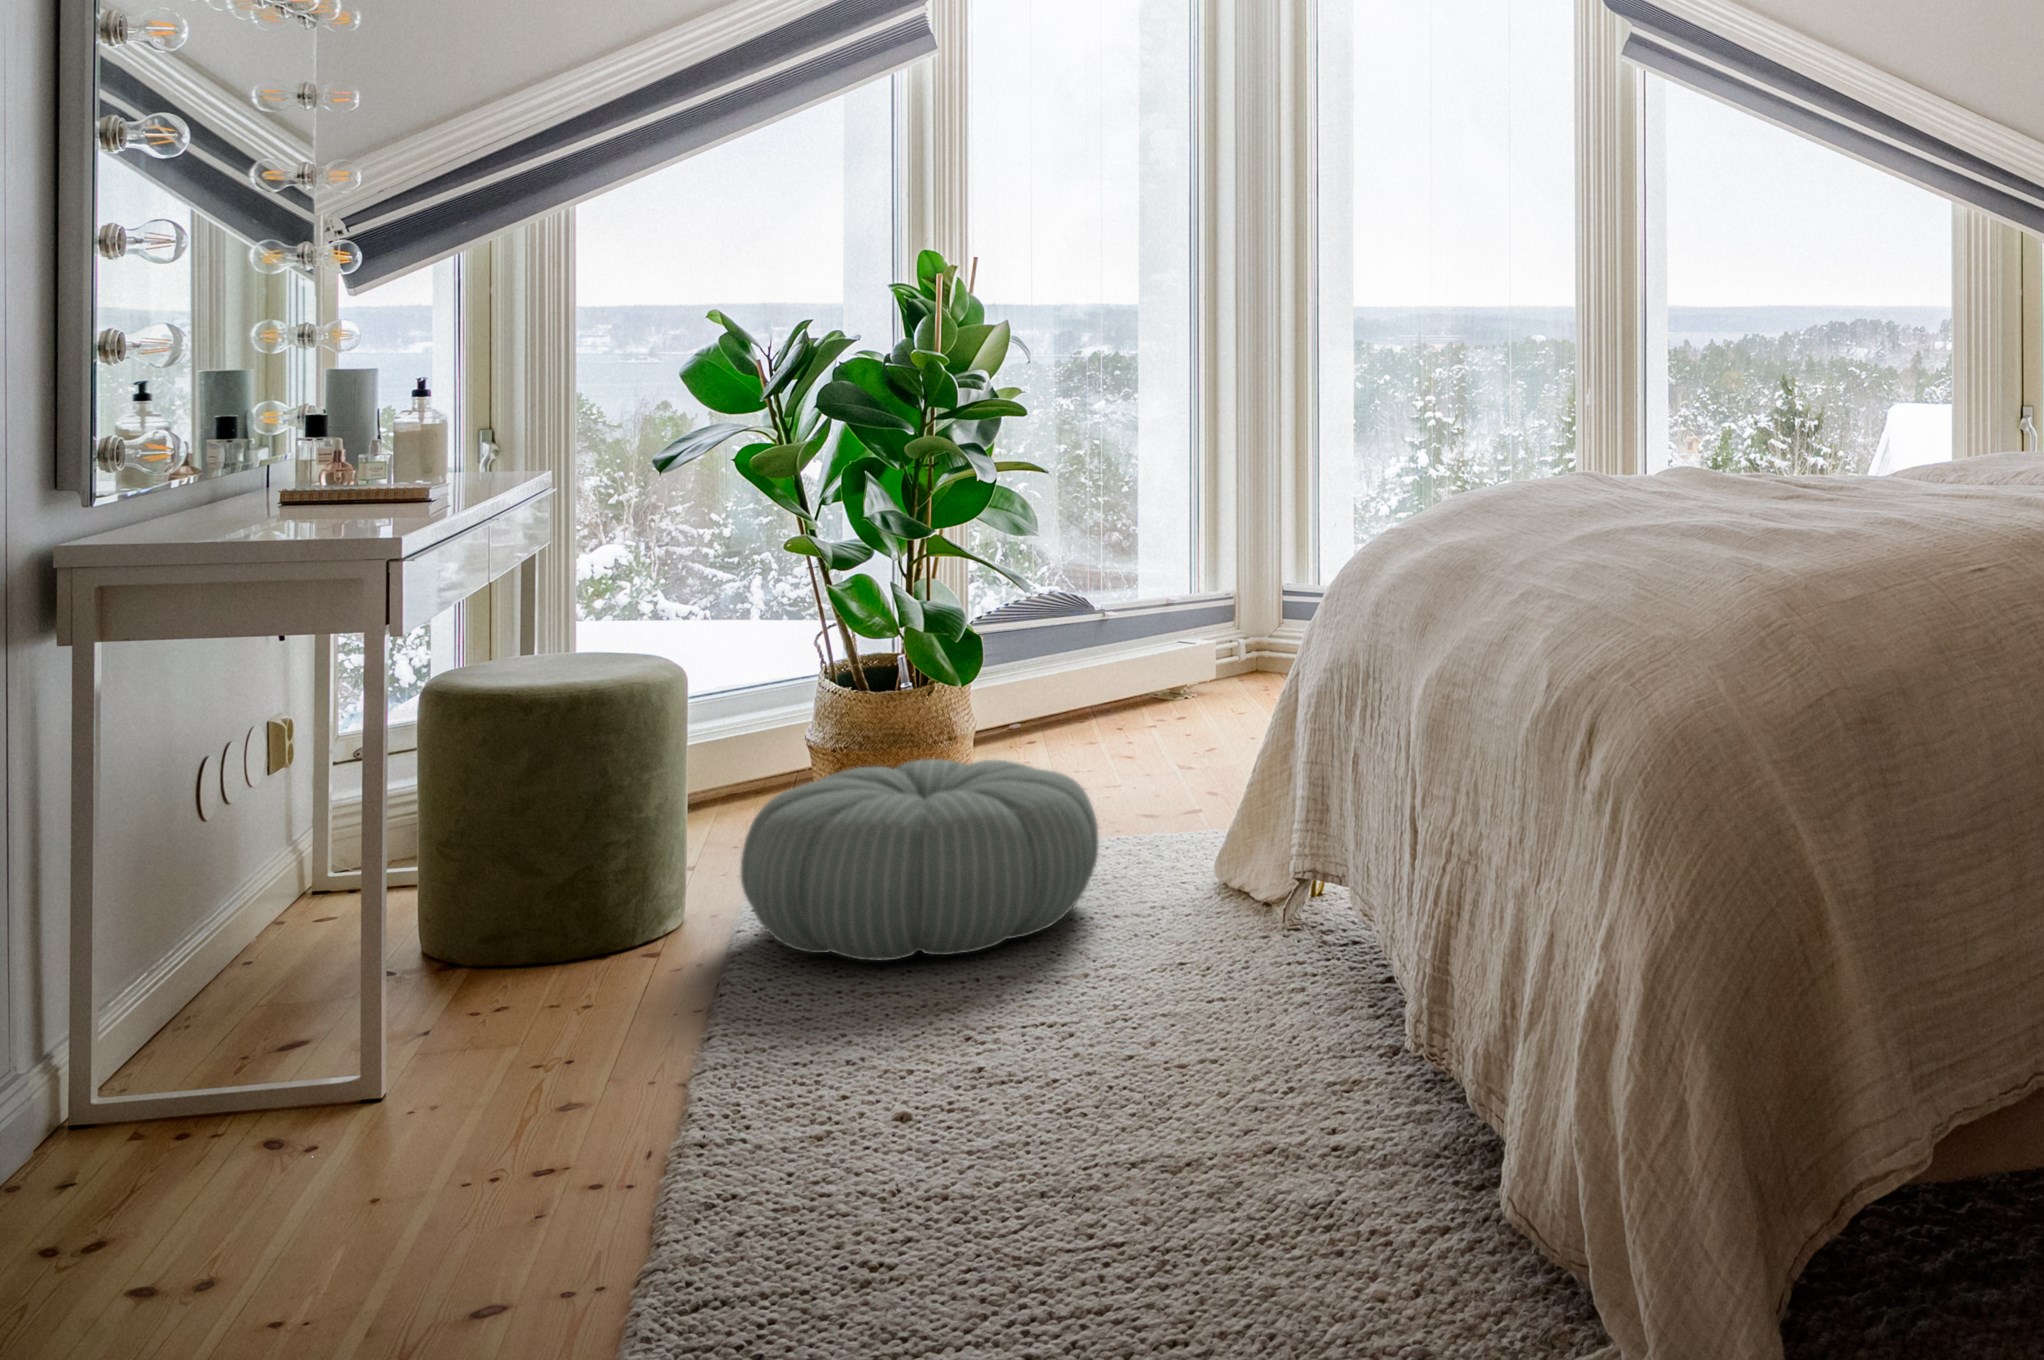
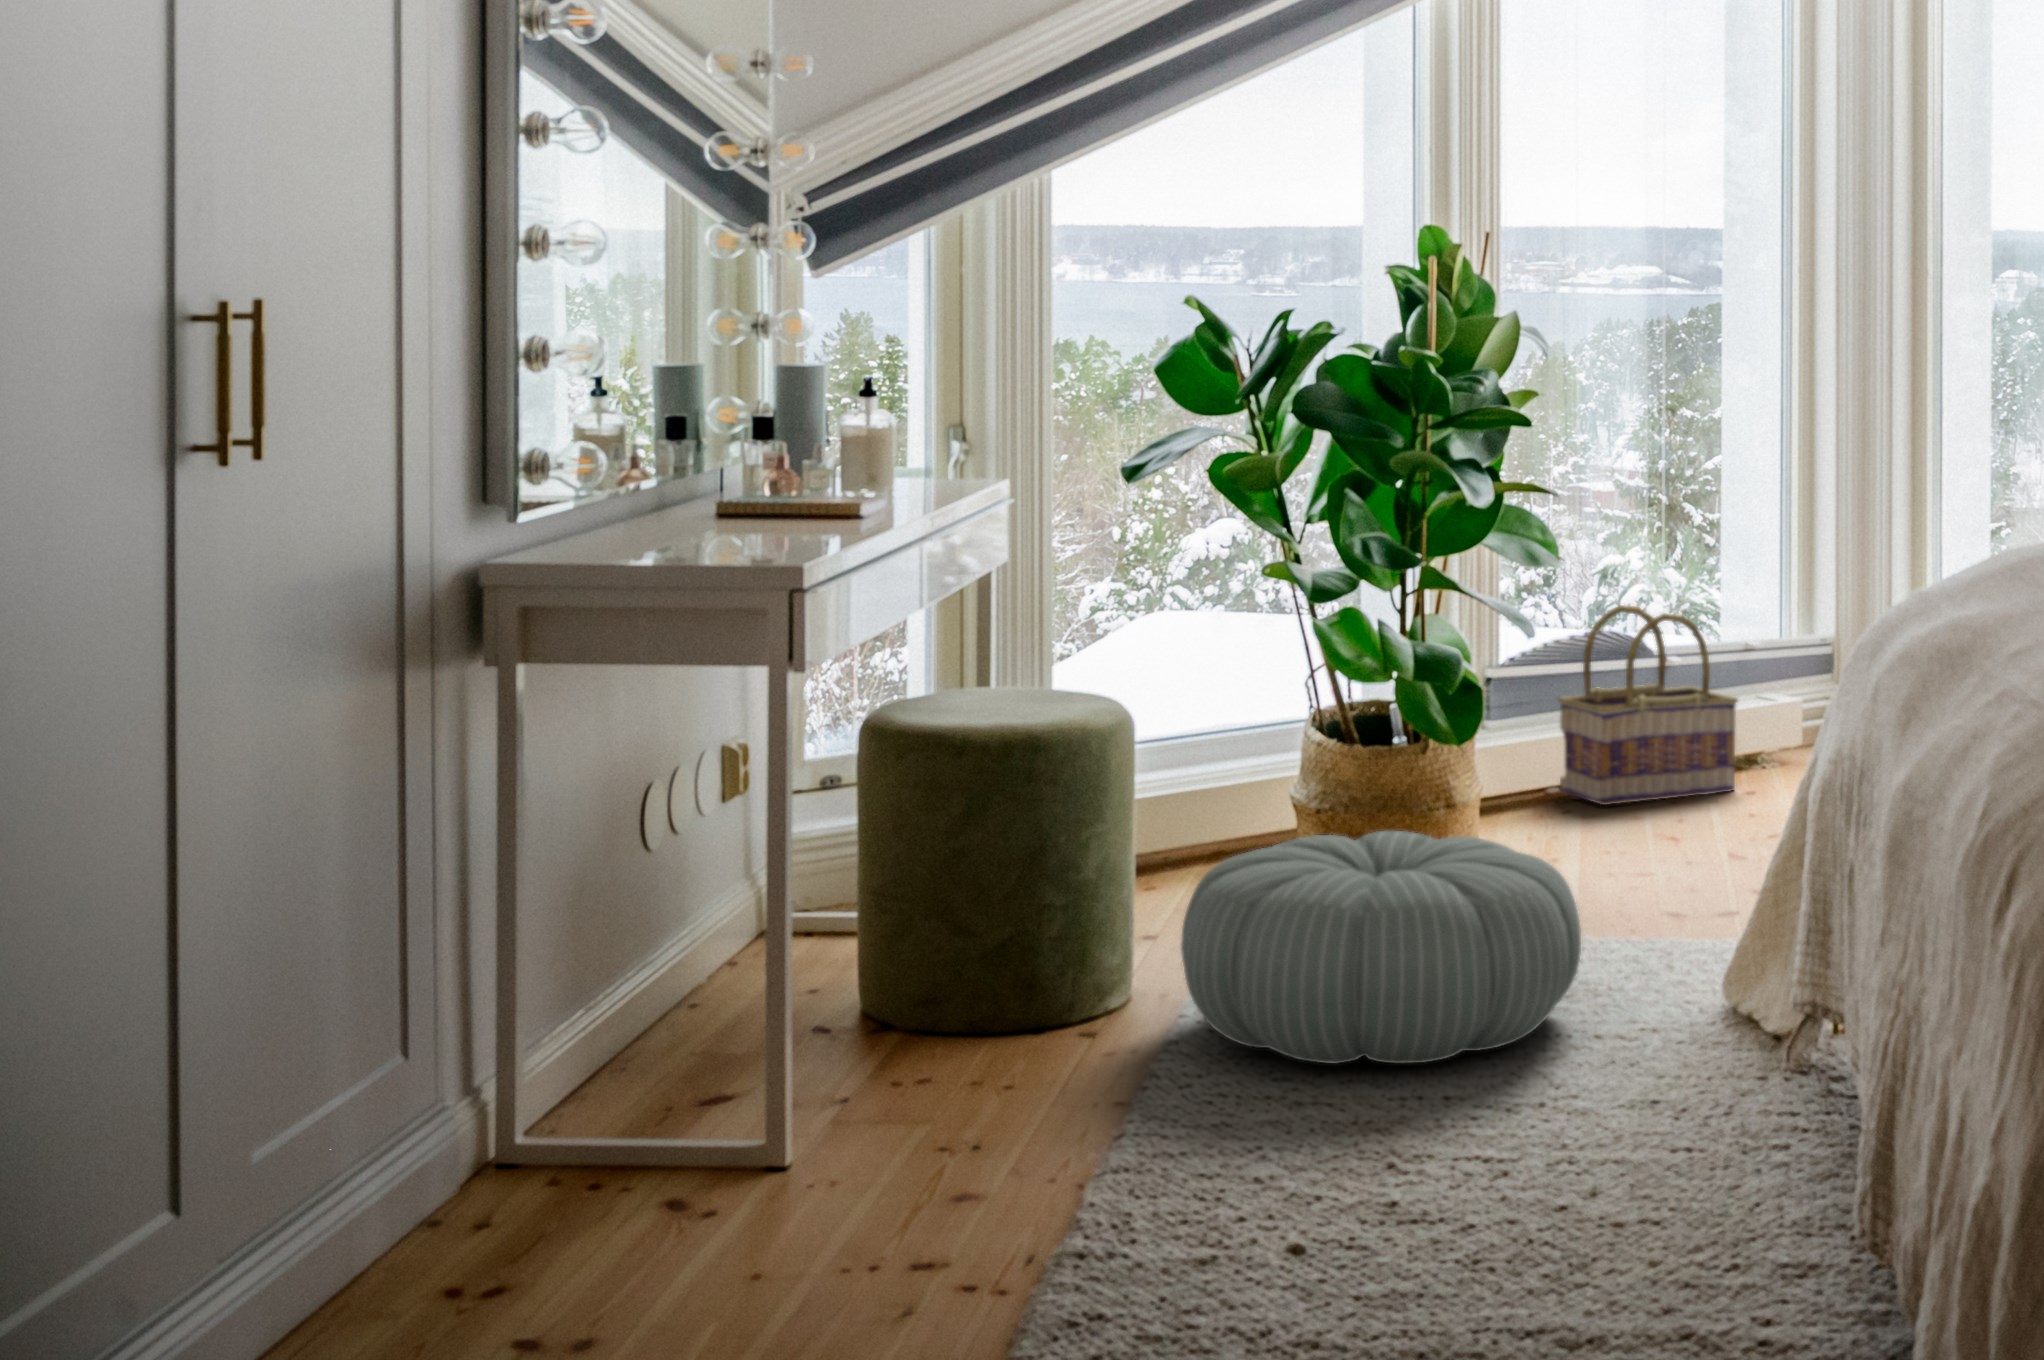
basket: none [1023,567,1175,732] -> present [1559,605,1738,805]

